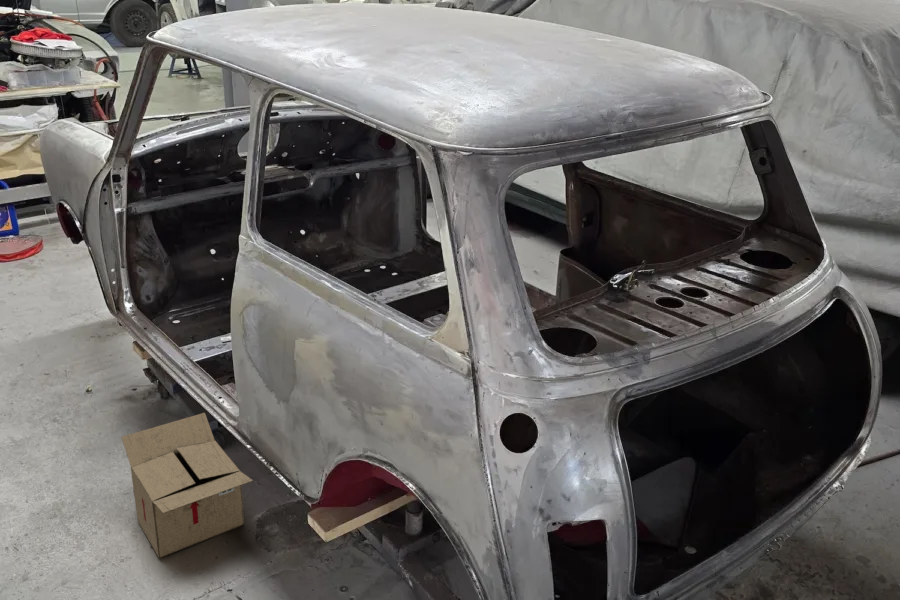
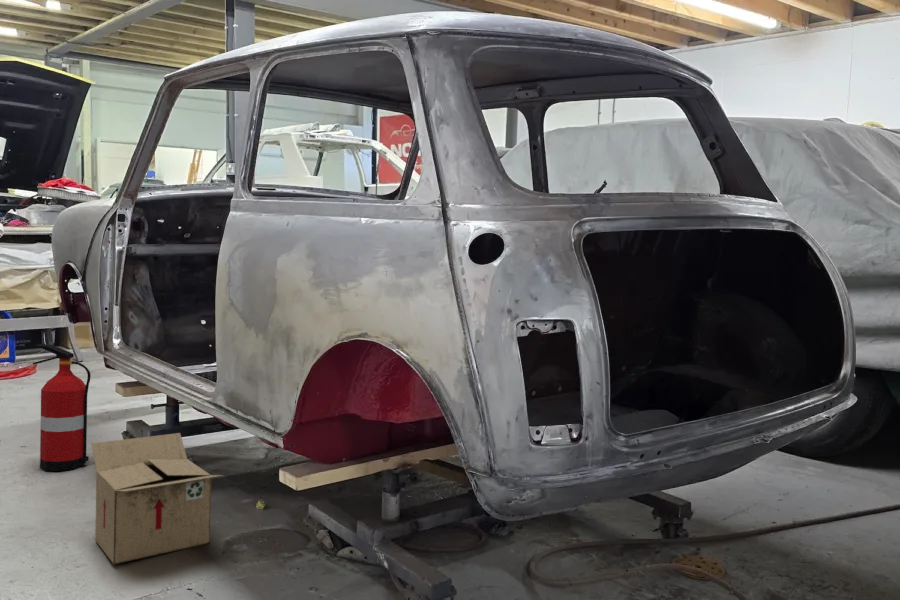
fire extinguisher: none [44,290,116,413] -> present [33,344,91,471]

